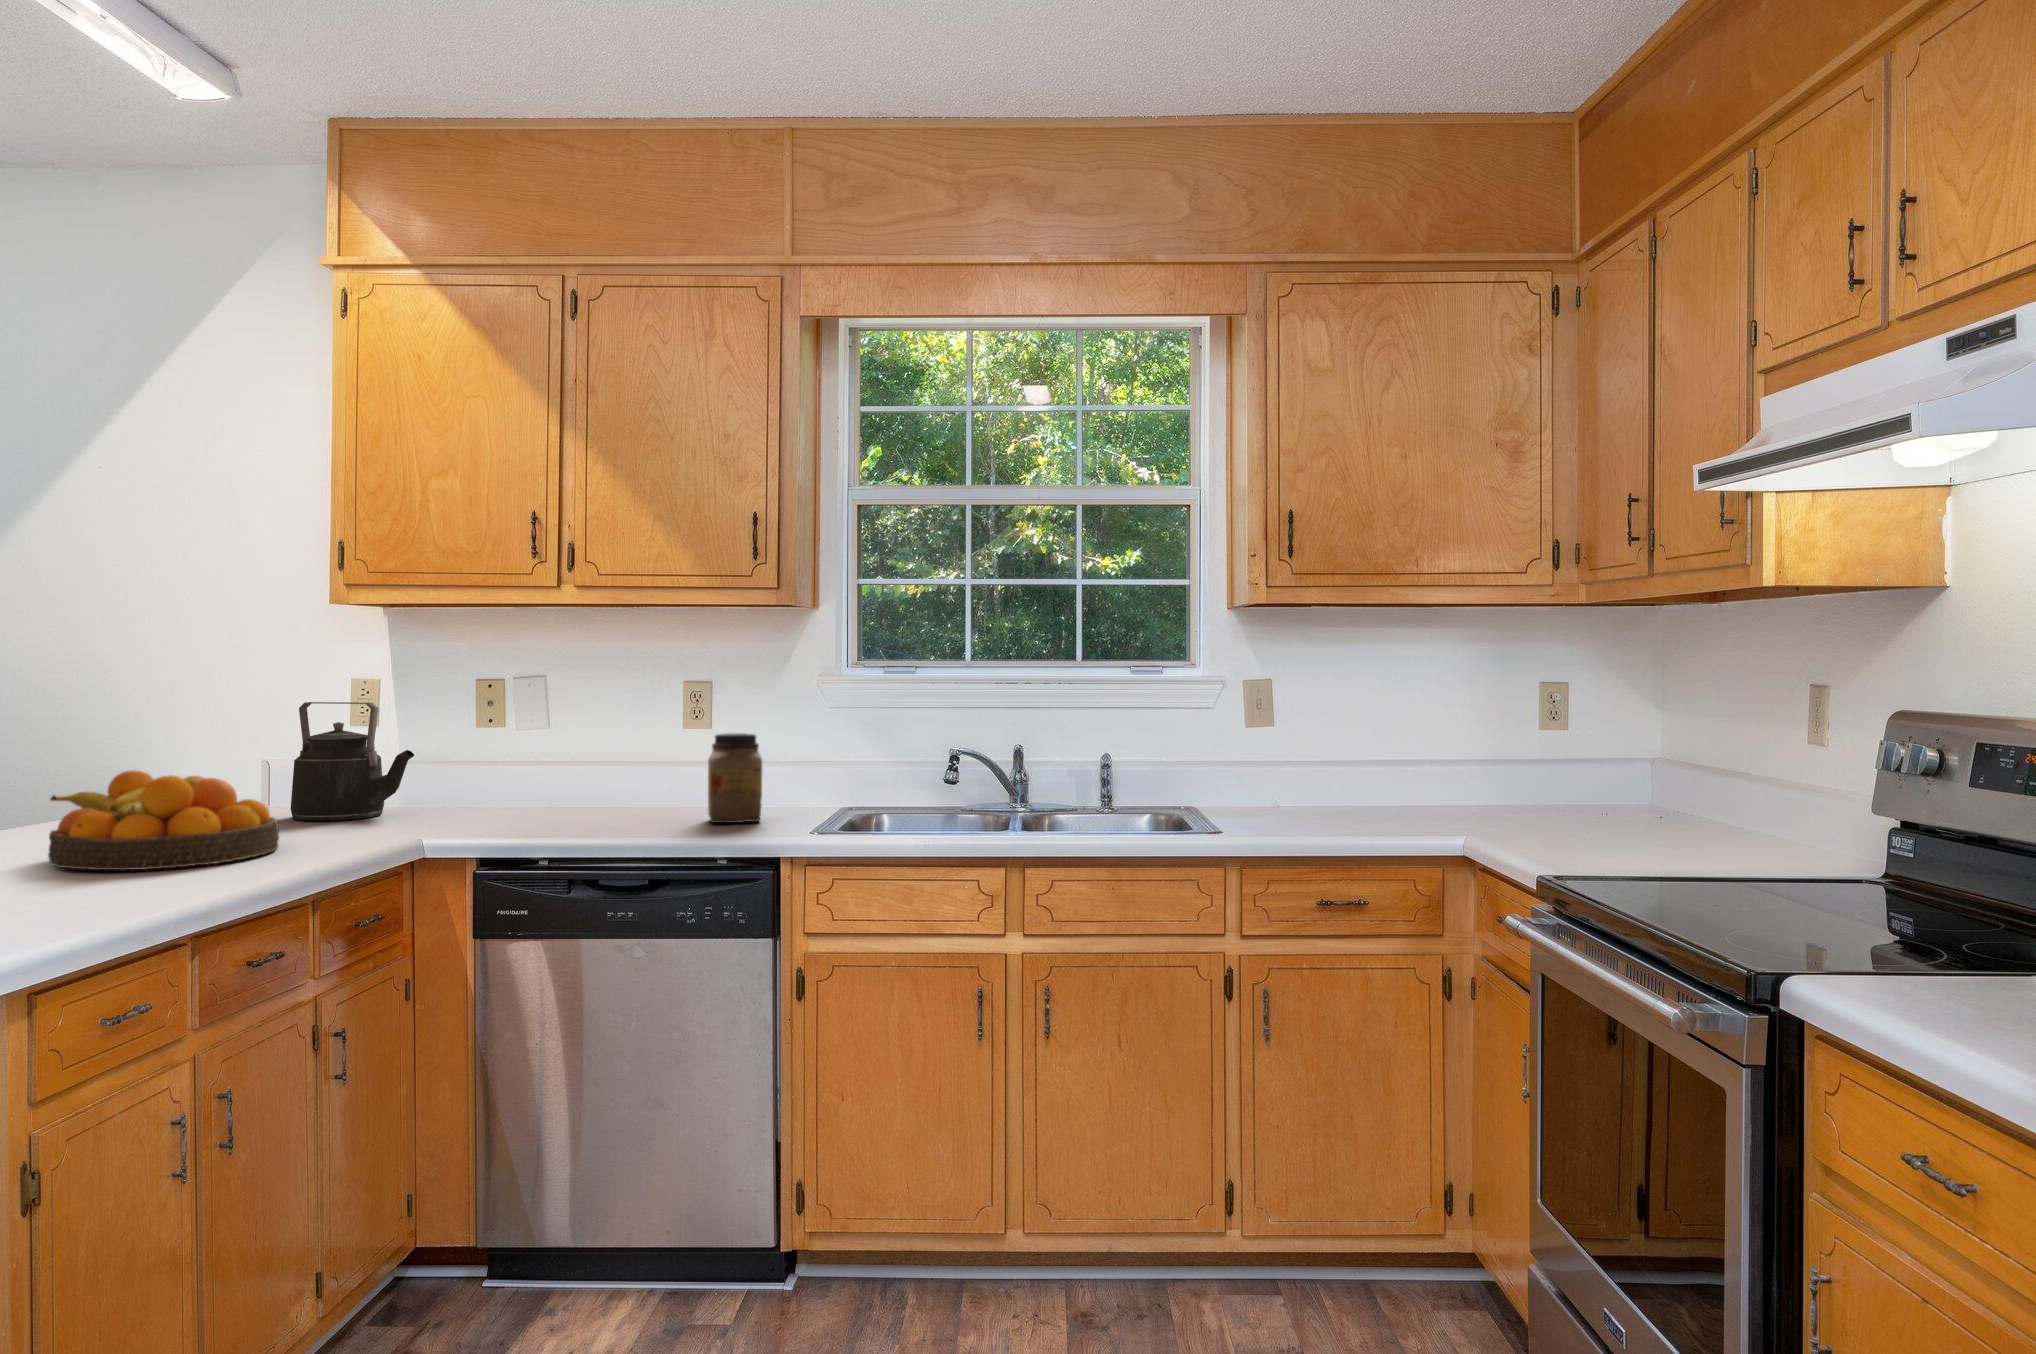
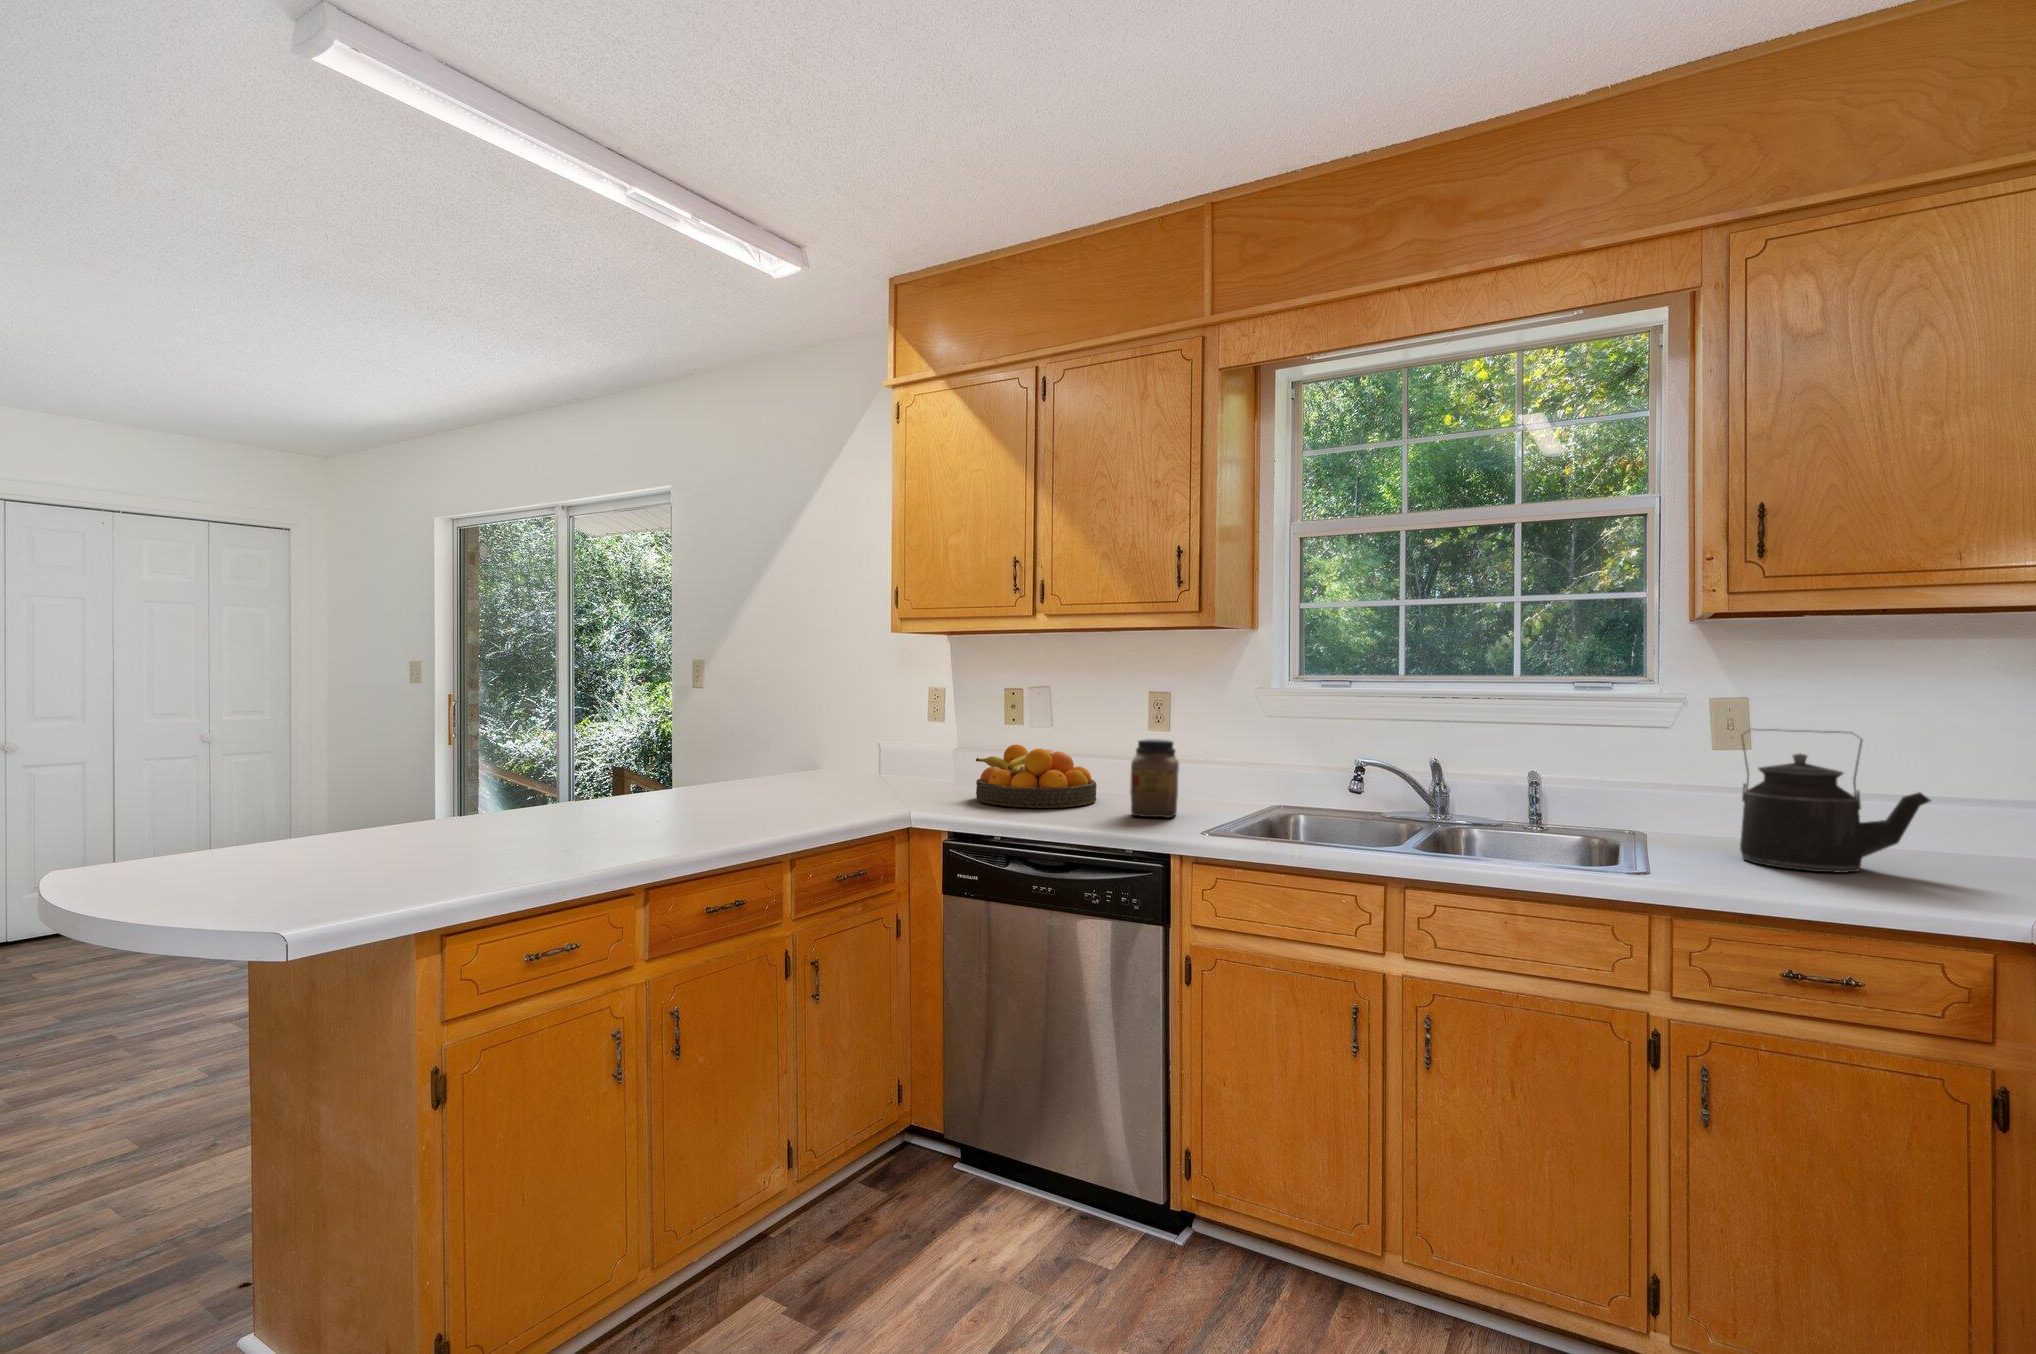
kettle: present [291,702,414,821] -> present [1740,729,1930,873]
fruit bowl: present [48,771,279,870] -> present [976,745,1097,808]

